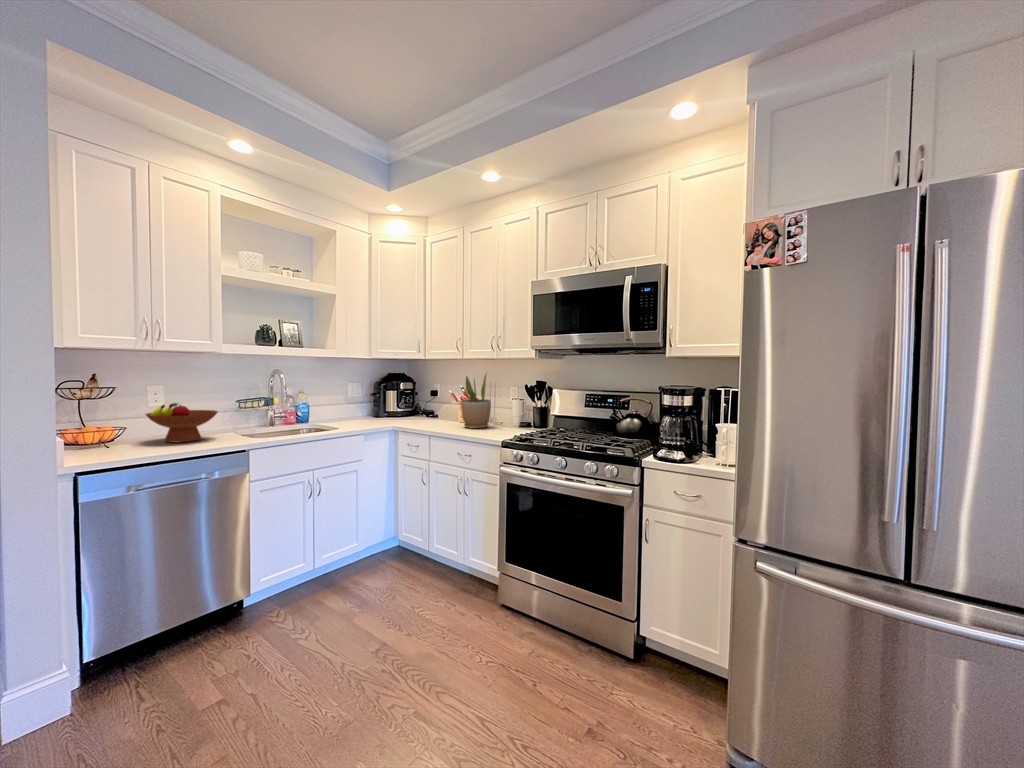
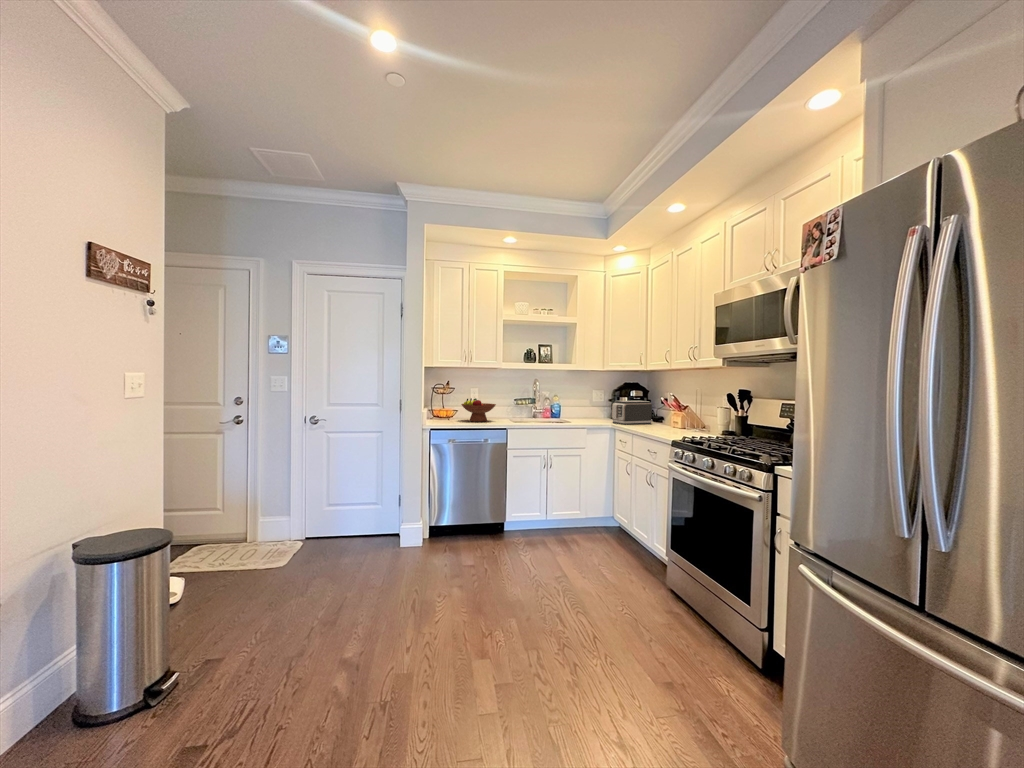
potted plant: present [461,374,491,429] -> none [663,380,692,431]
toaster: none [387,395,430,425] -> present [612,400,652,425]

